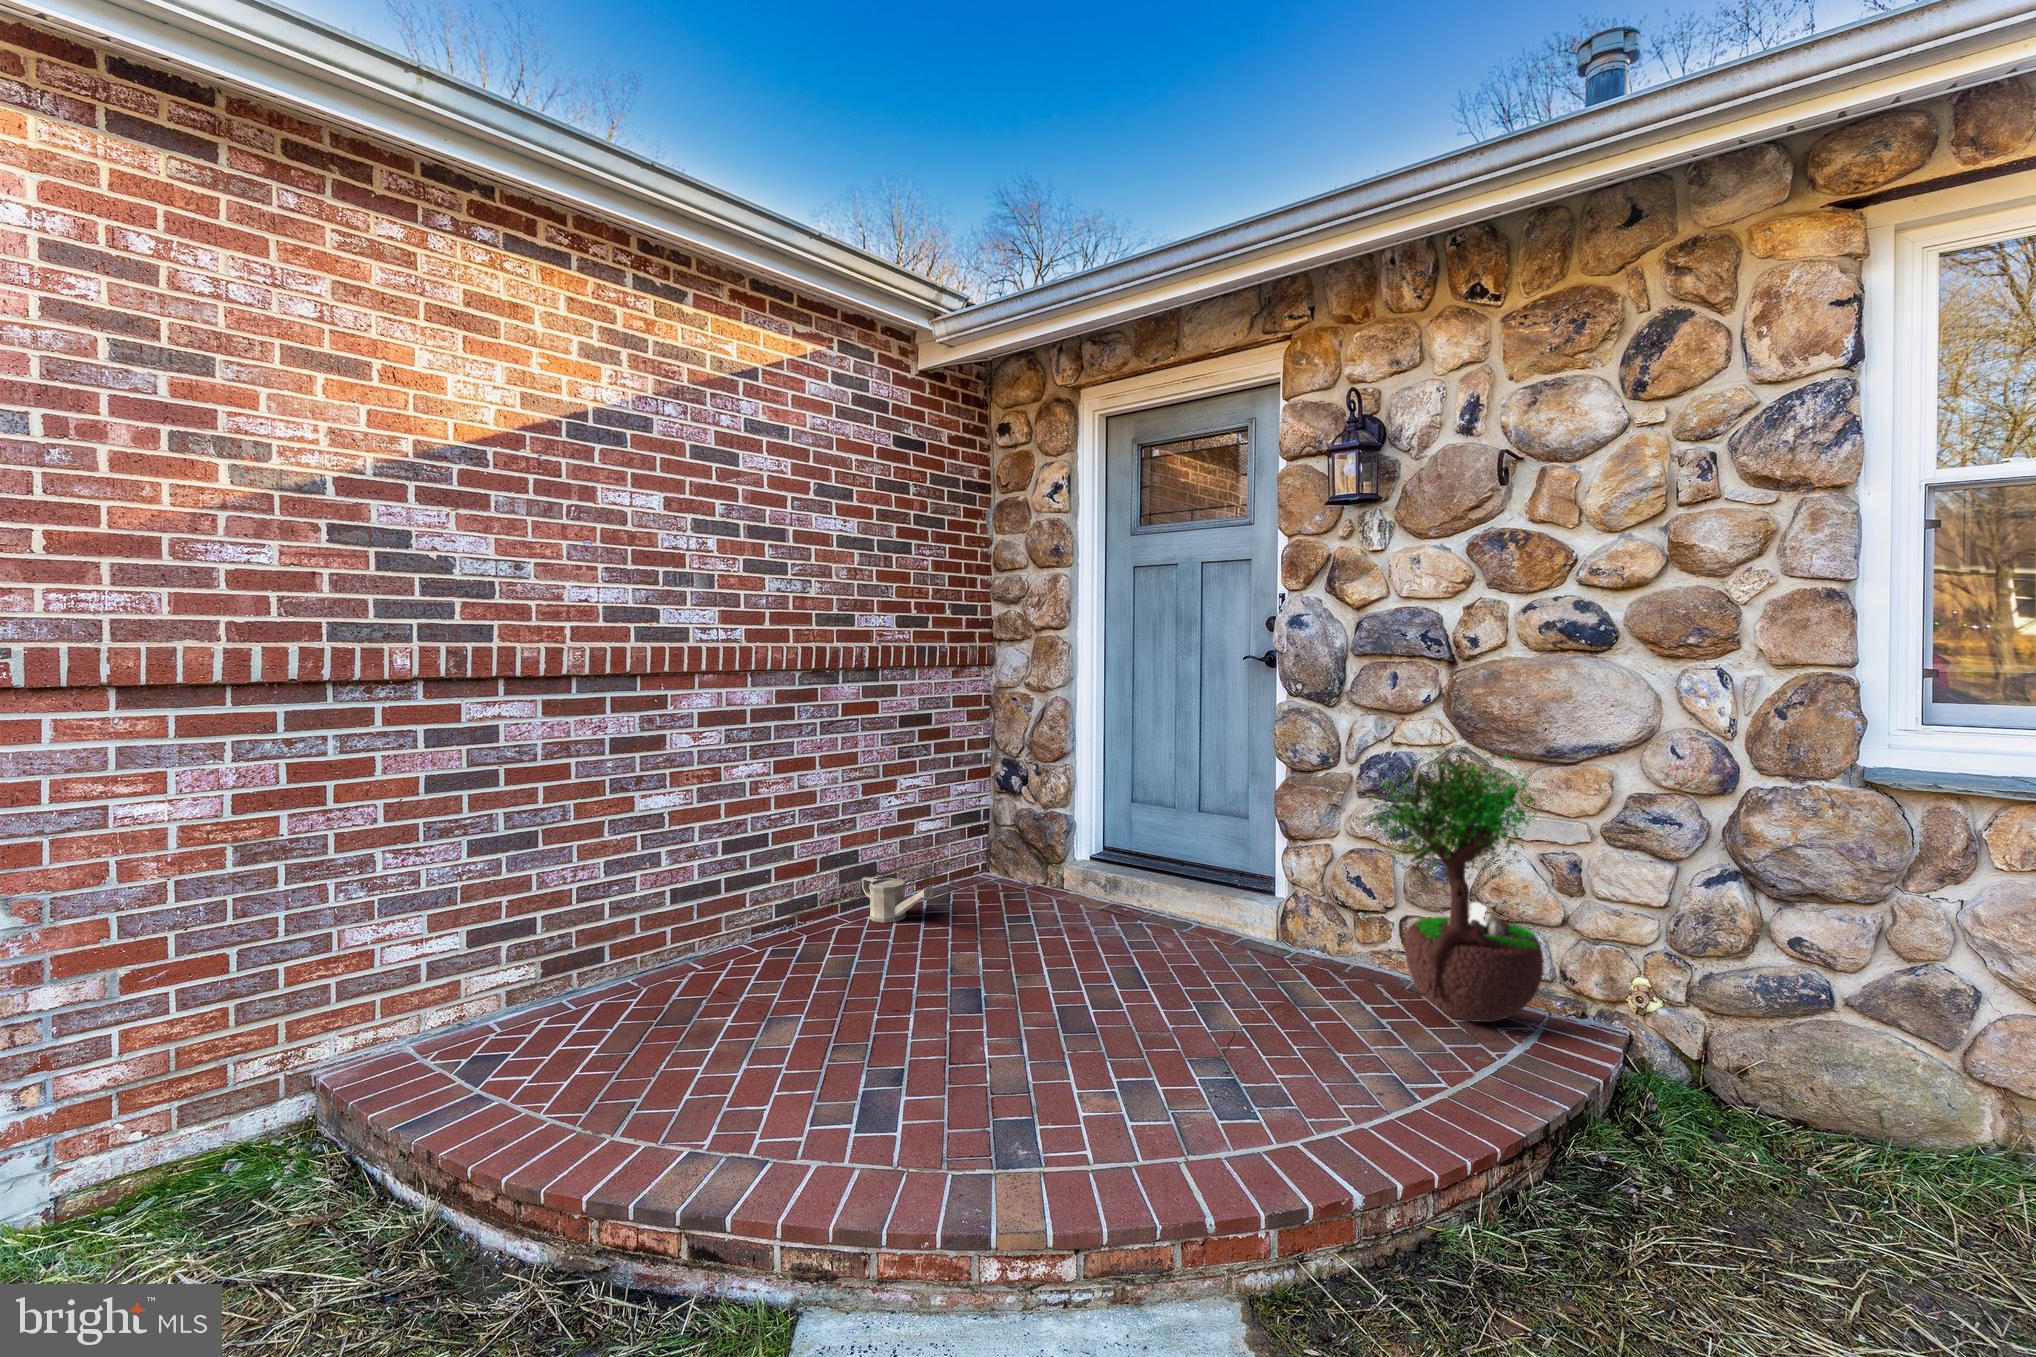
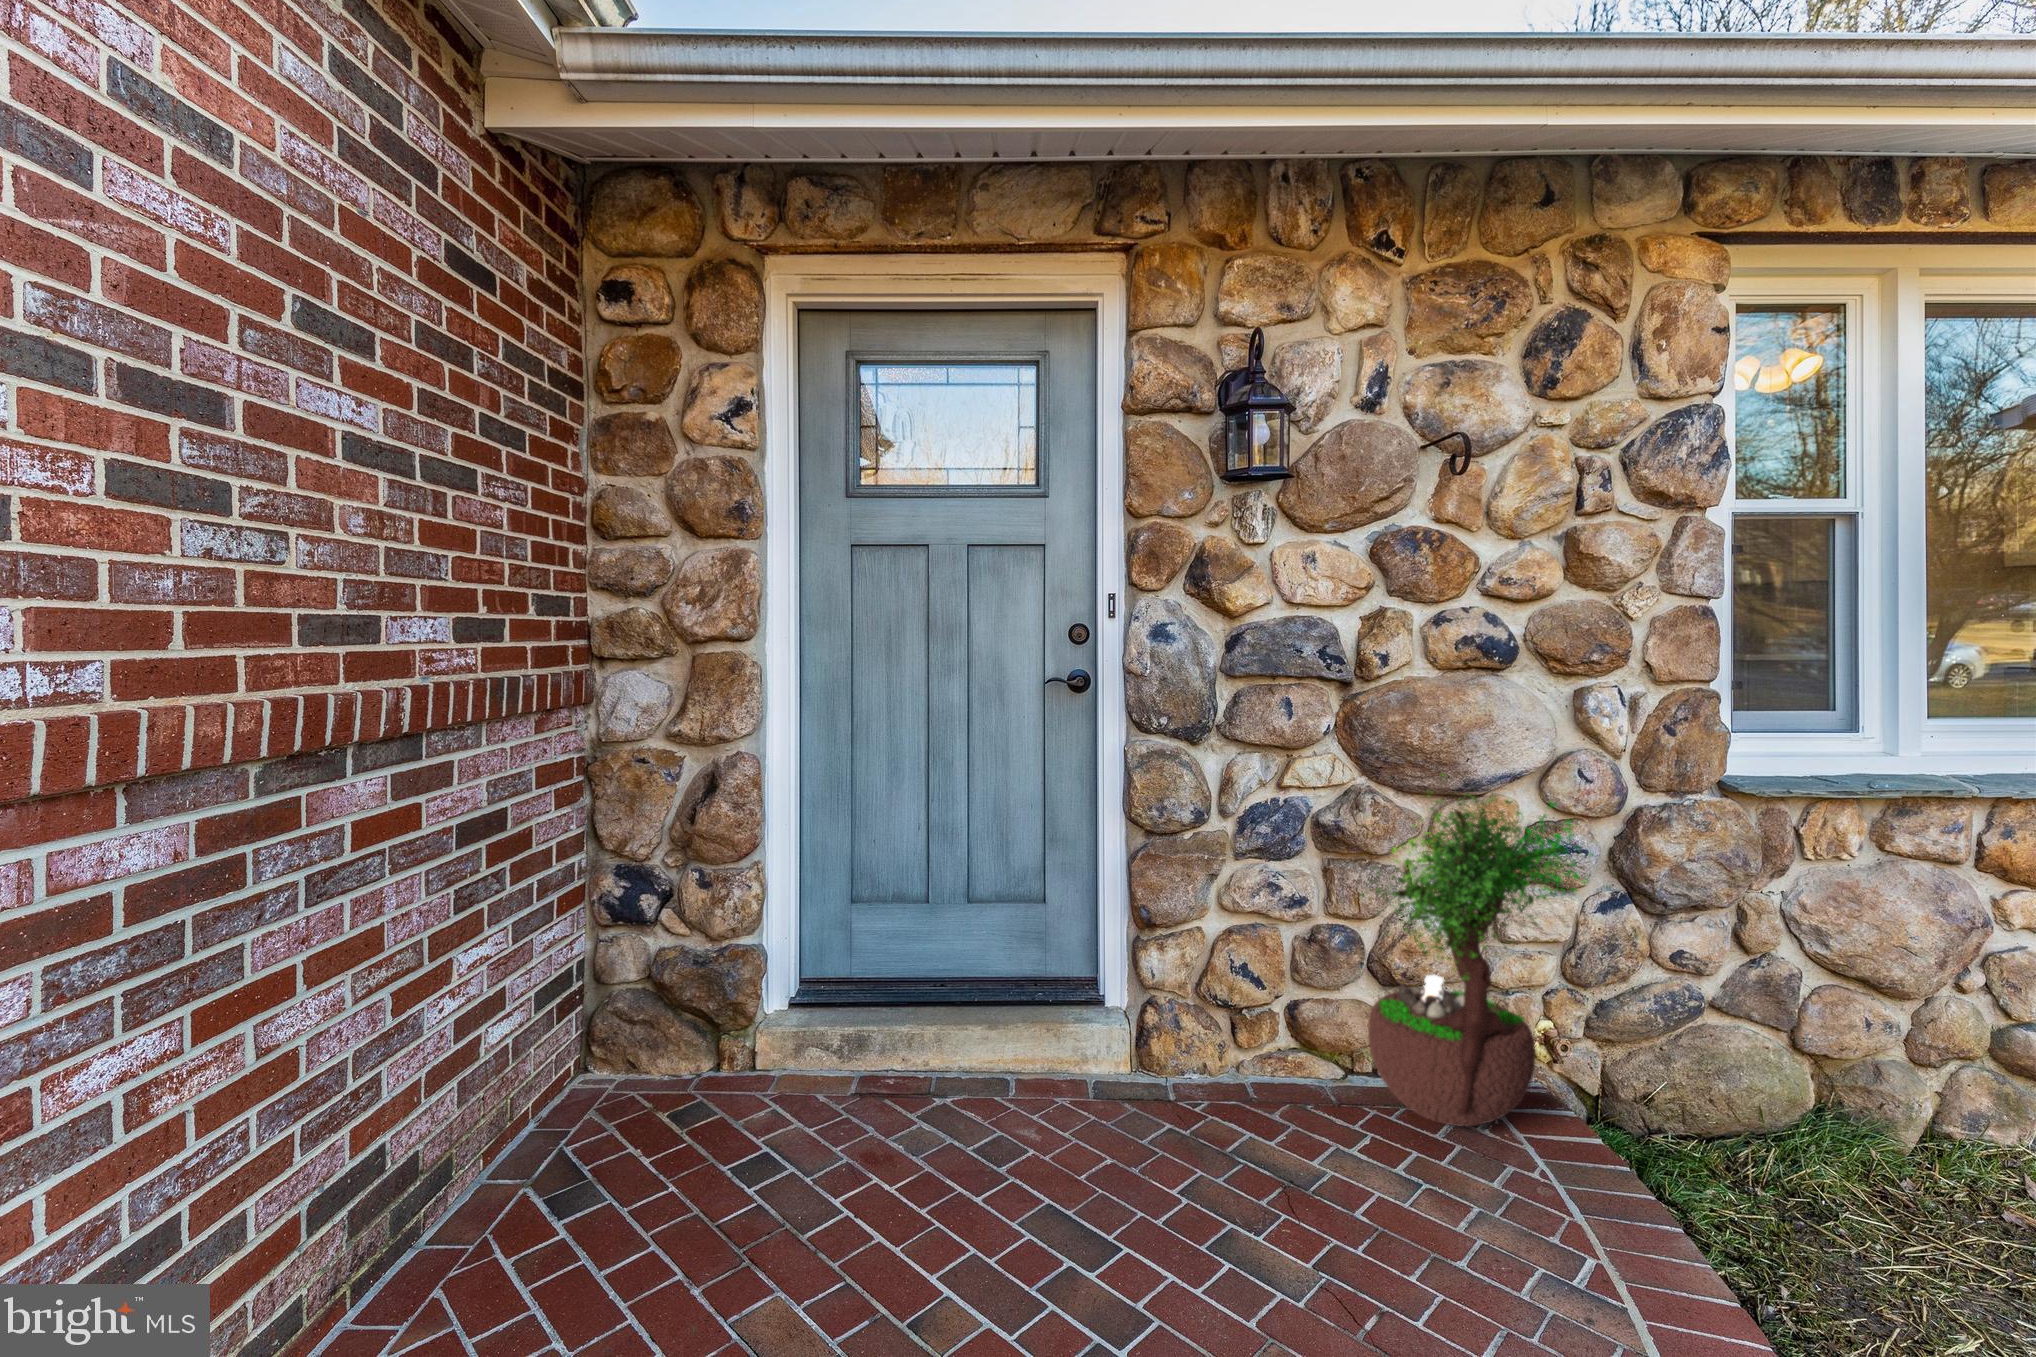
watering can: present [862,877,933,923] -> none [420,1162,630,1280]

